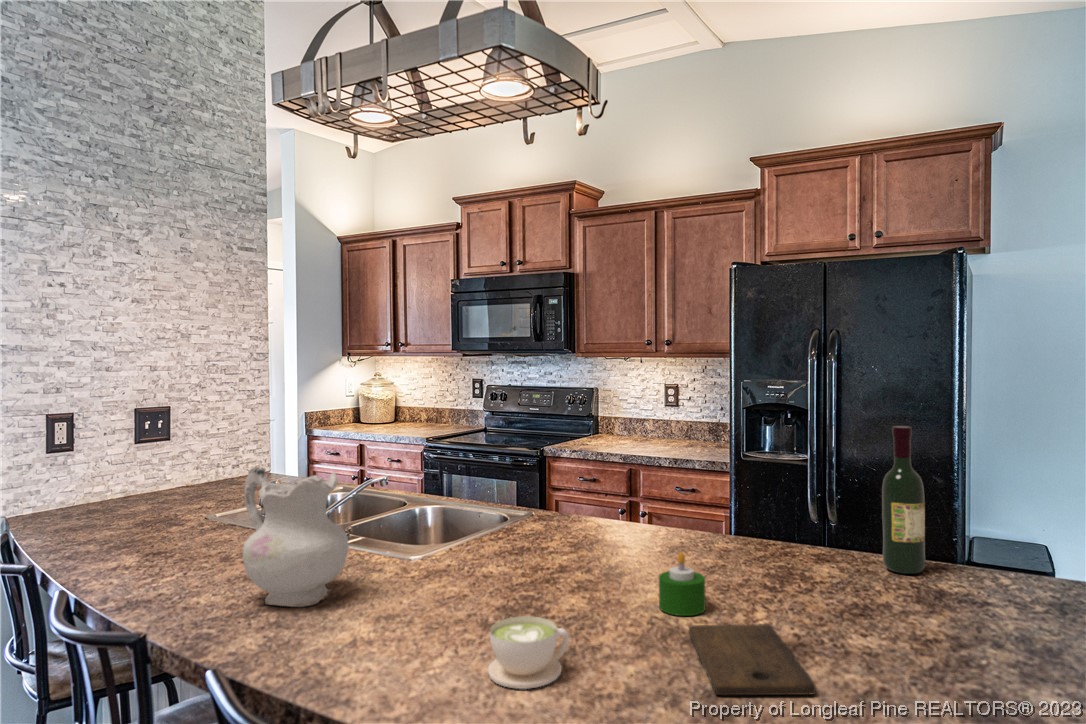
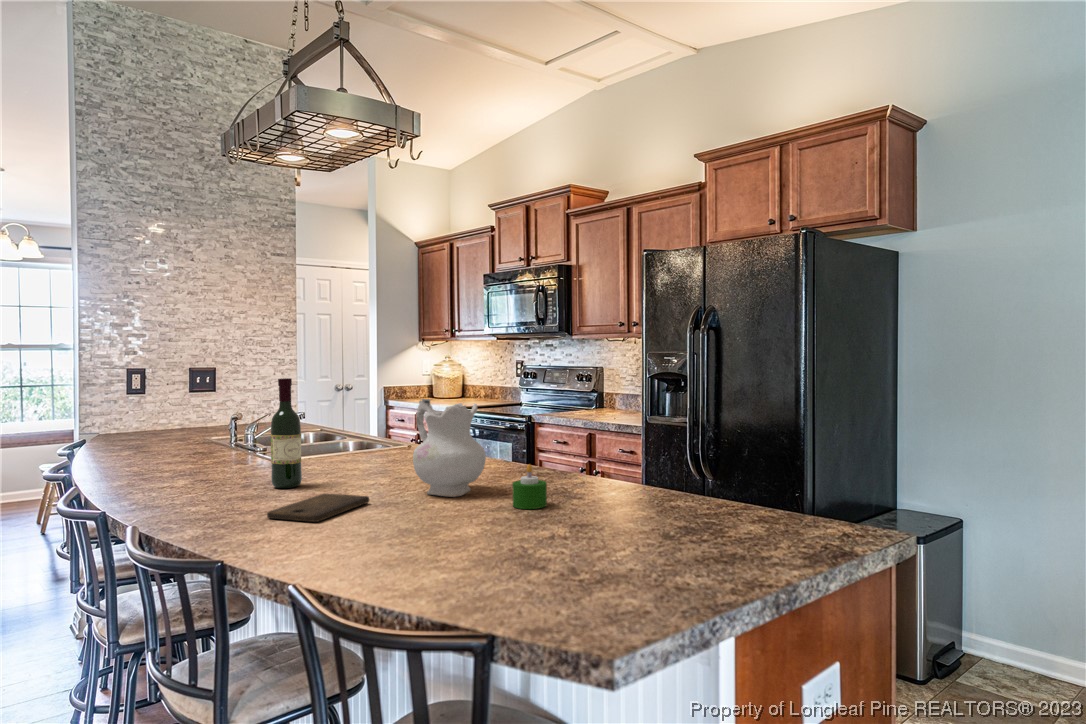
wine bottle: present [882,426,925,574] -> present [271,378,302,488]
ceramic pitcher: present [243,467,348,607] -> present [413,399,486,497]
candle: present [659,553,706,616] -> present [512,465,547,509]
coffee cup: present [488,616,569,689] -> none [175,474,226,509]

